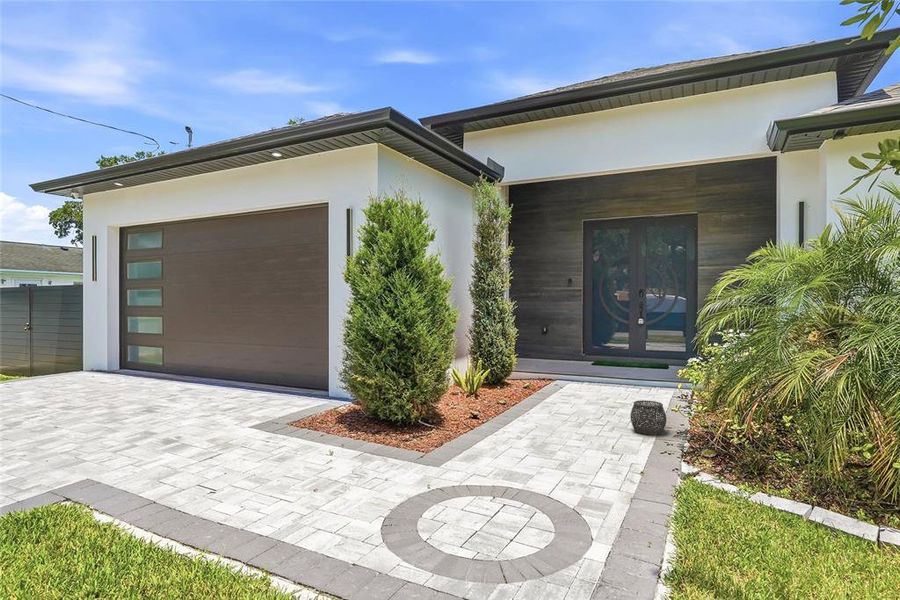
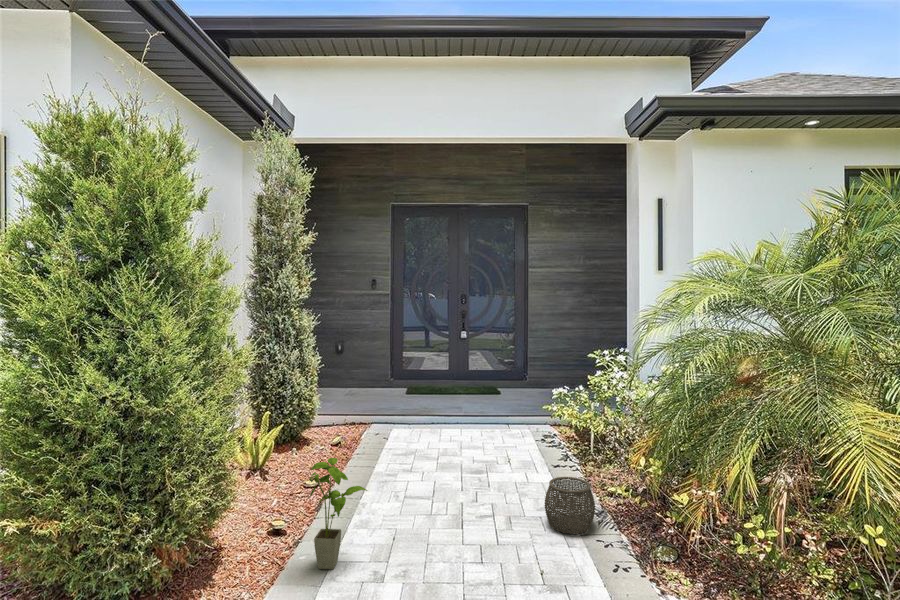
house plant: none [481,369,513,429] -> present [310,458,367,569]

